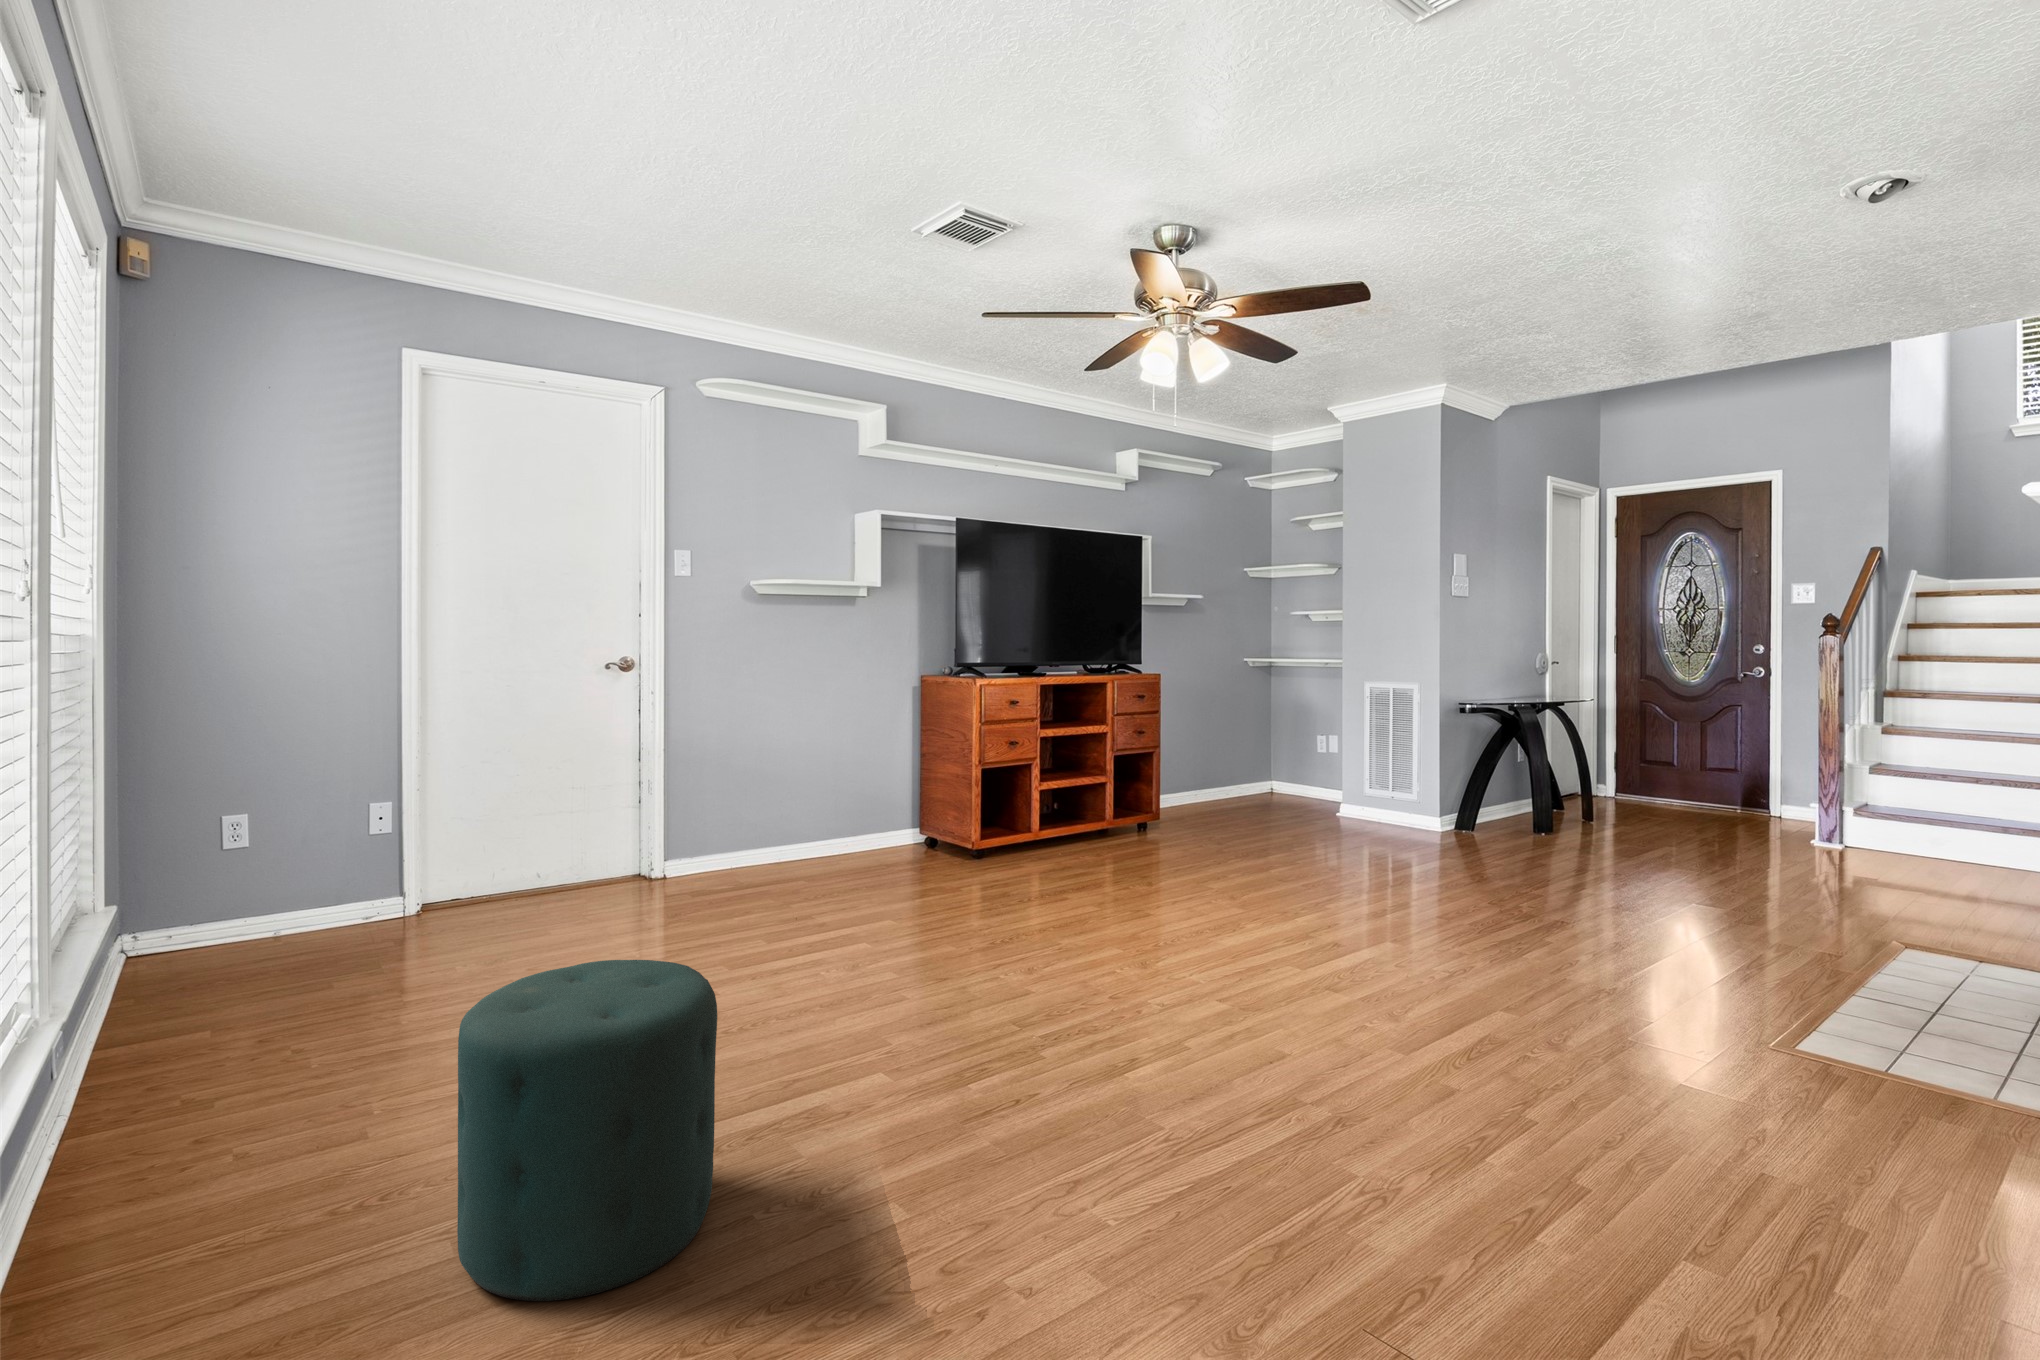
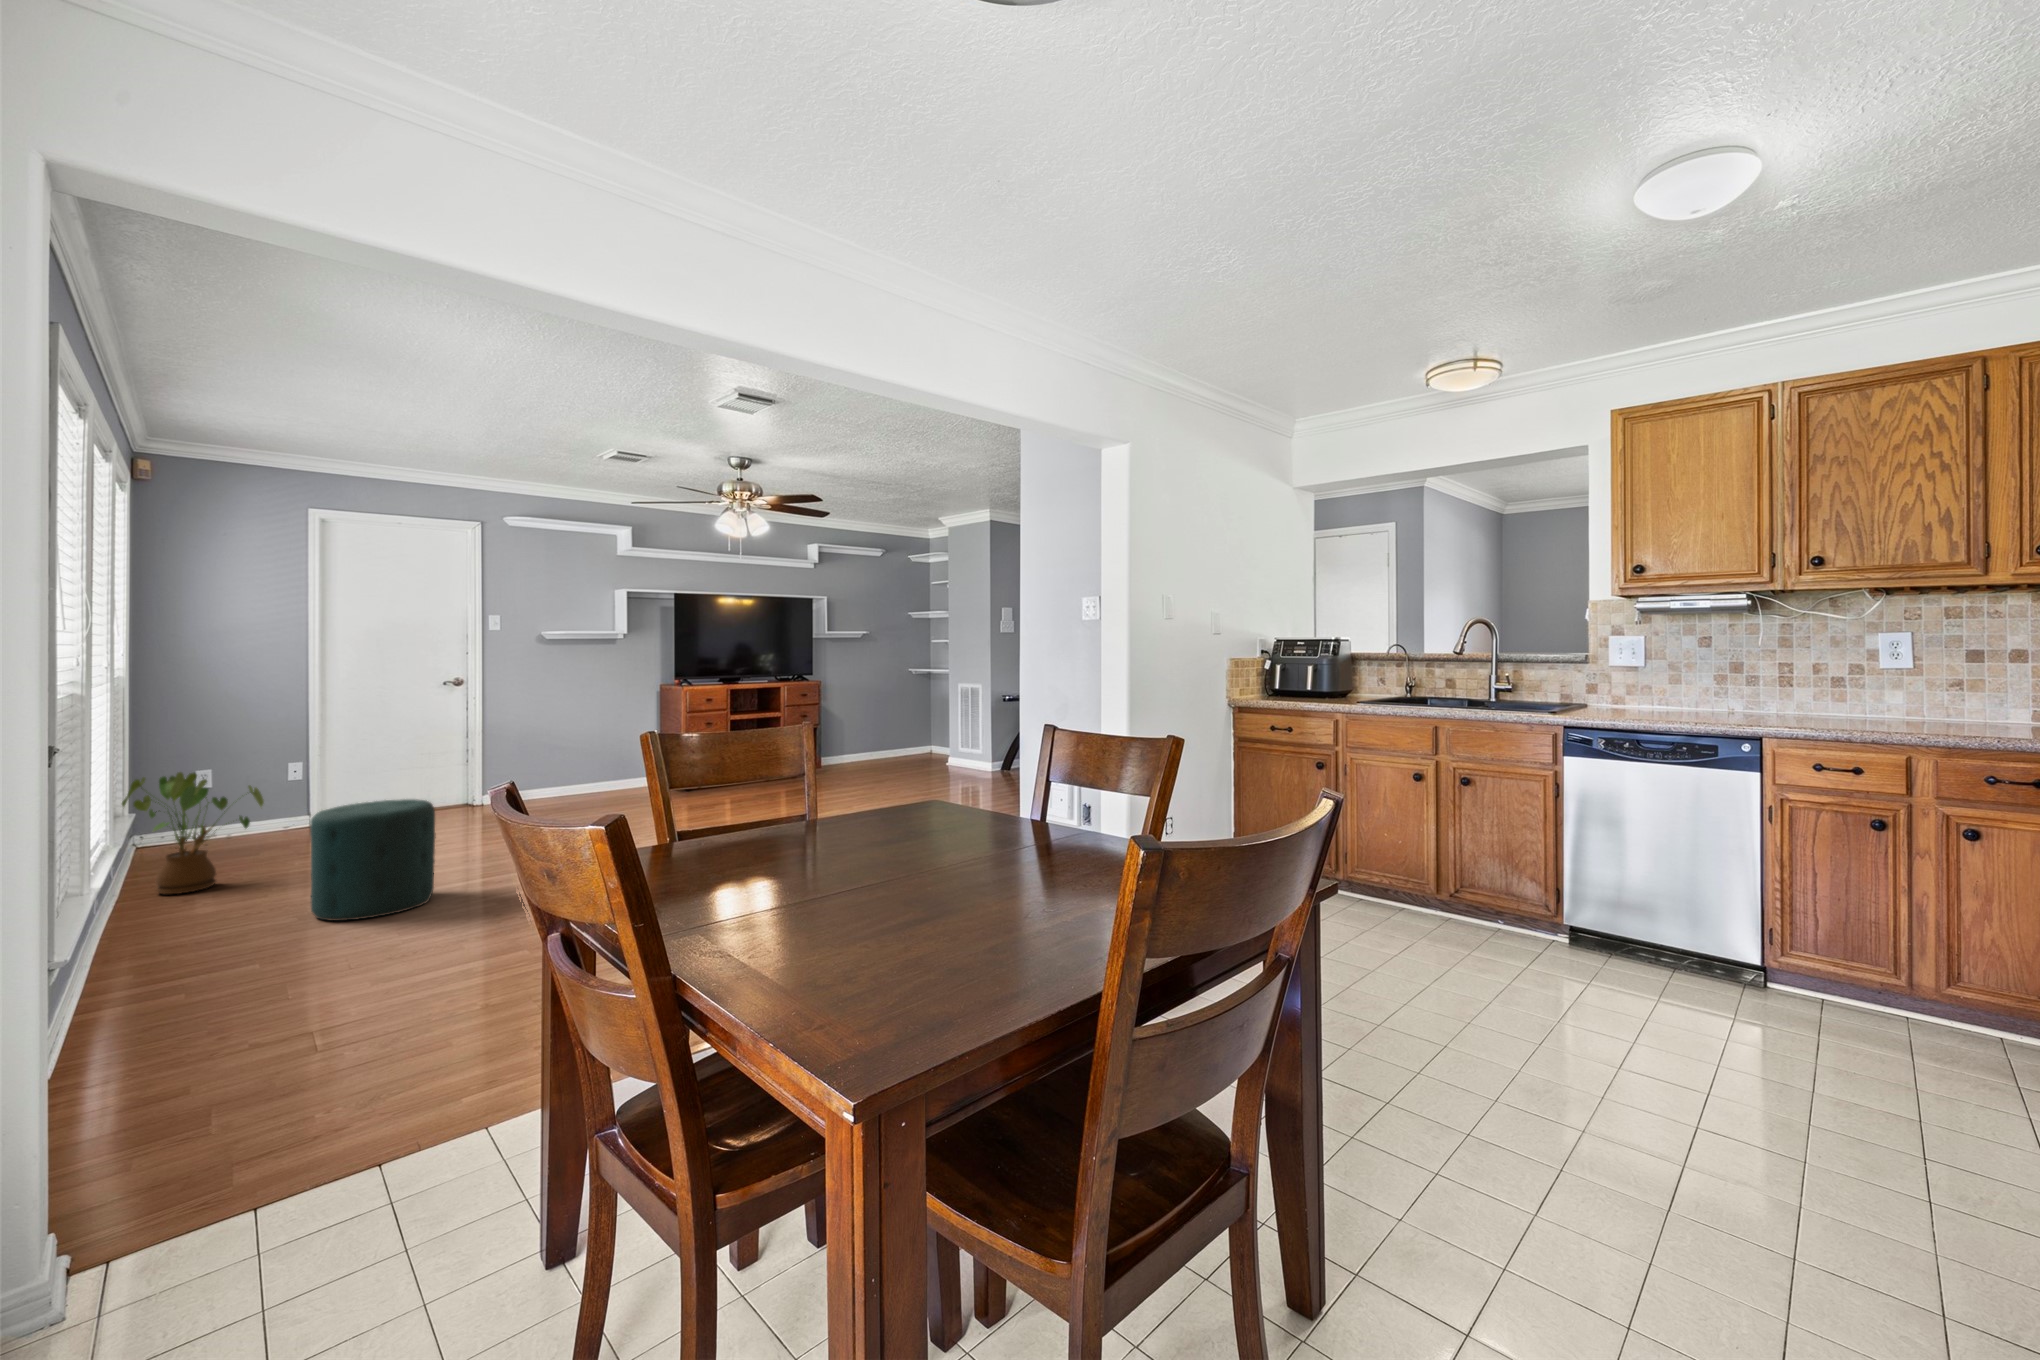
house plant: none [67,853,339,1130] -> present [122,772,264,894]

